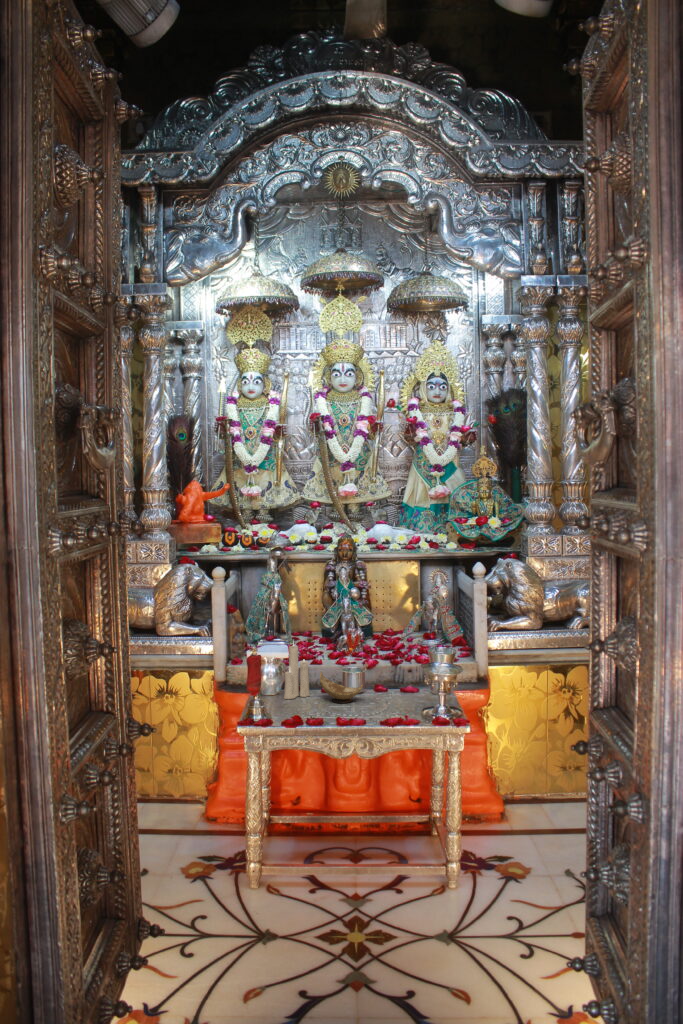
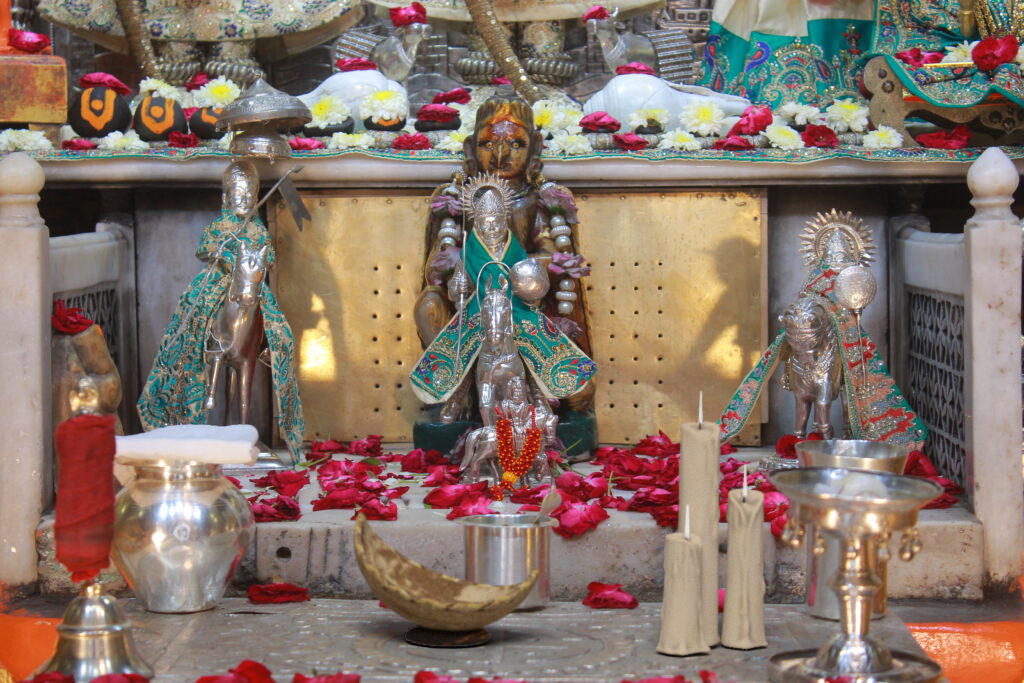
candle: present [284,645,310,699] -> present [656,392,768,655]

